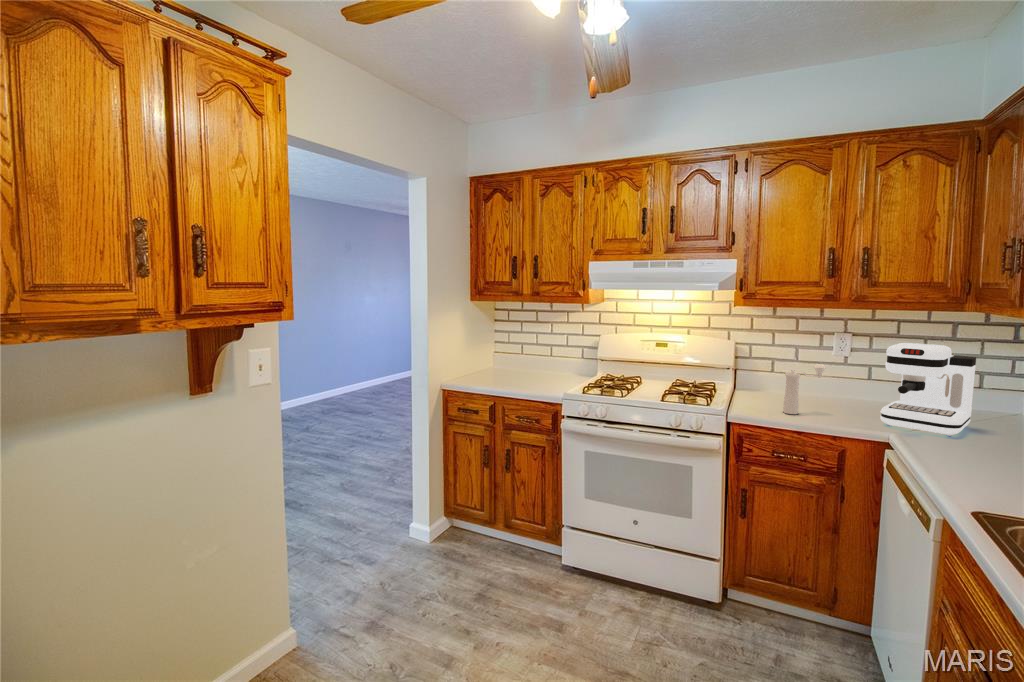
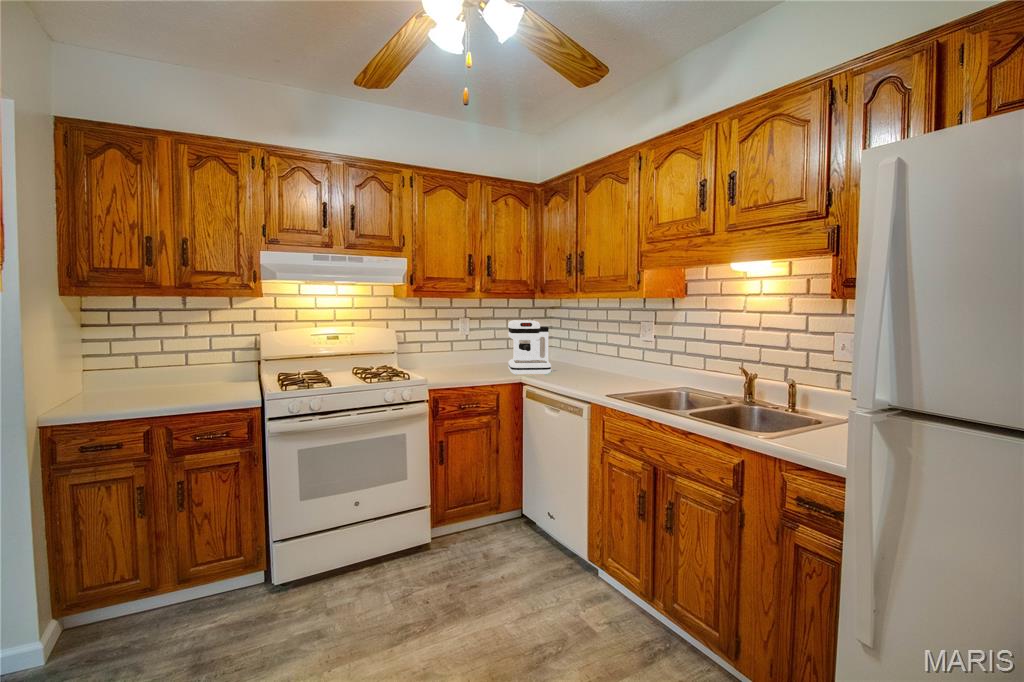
pepper mill: present [783,364,826,414] -> none [454,339,476,378]

